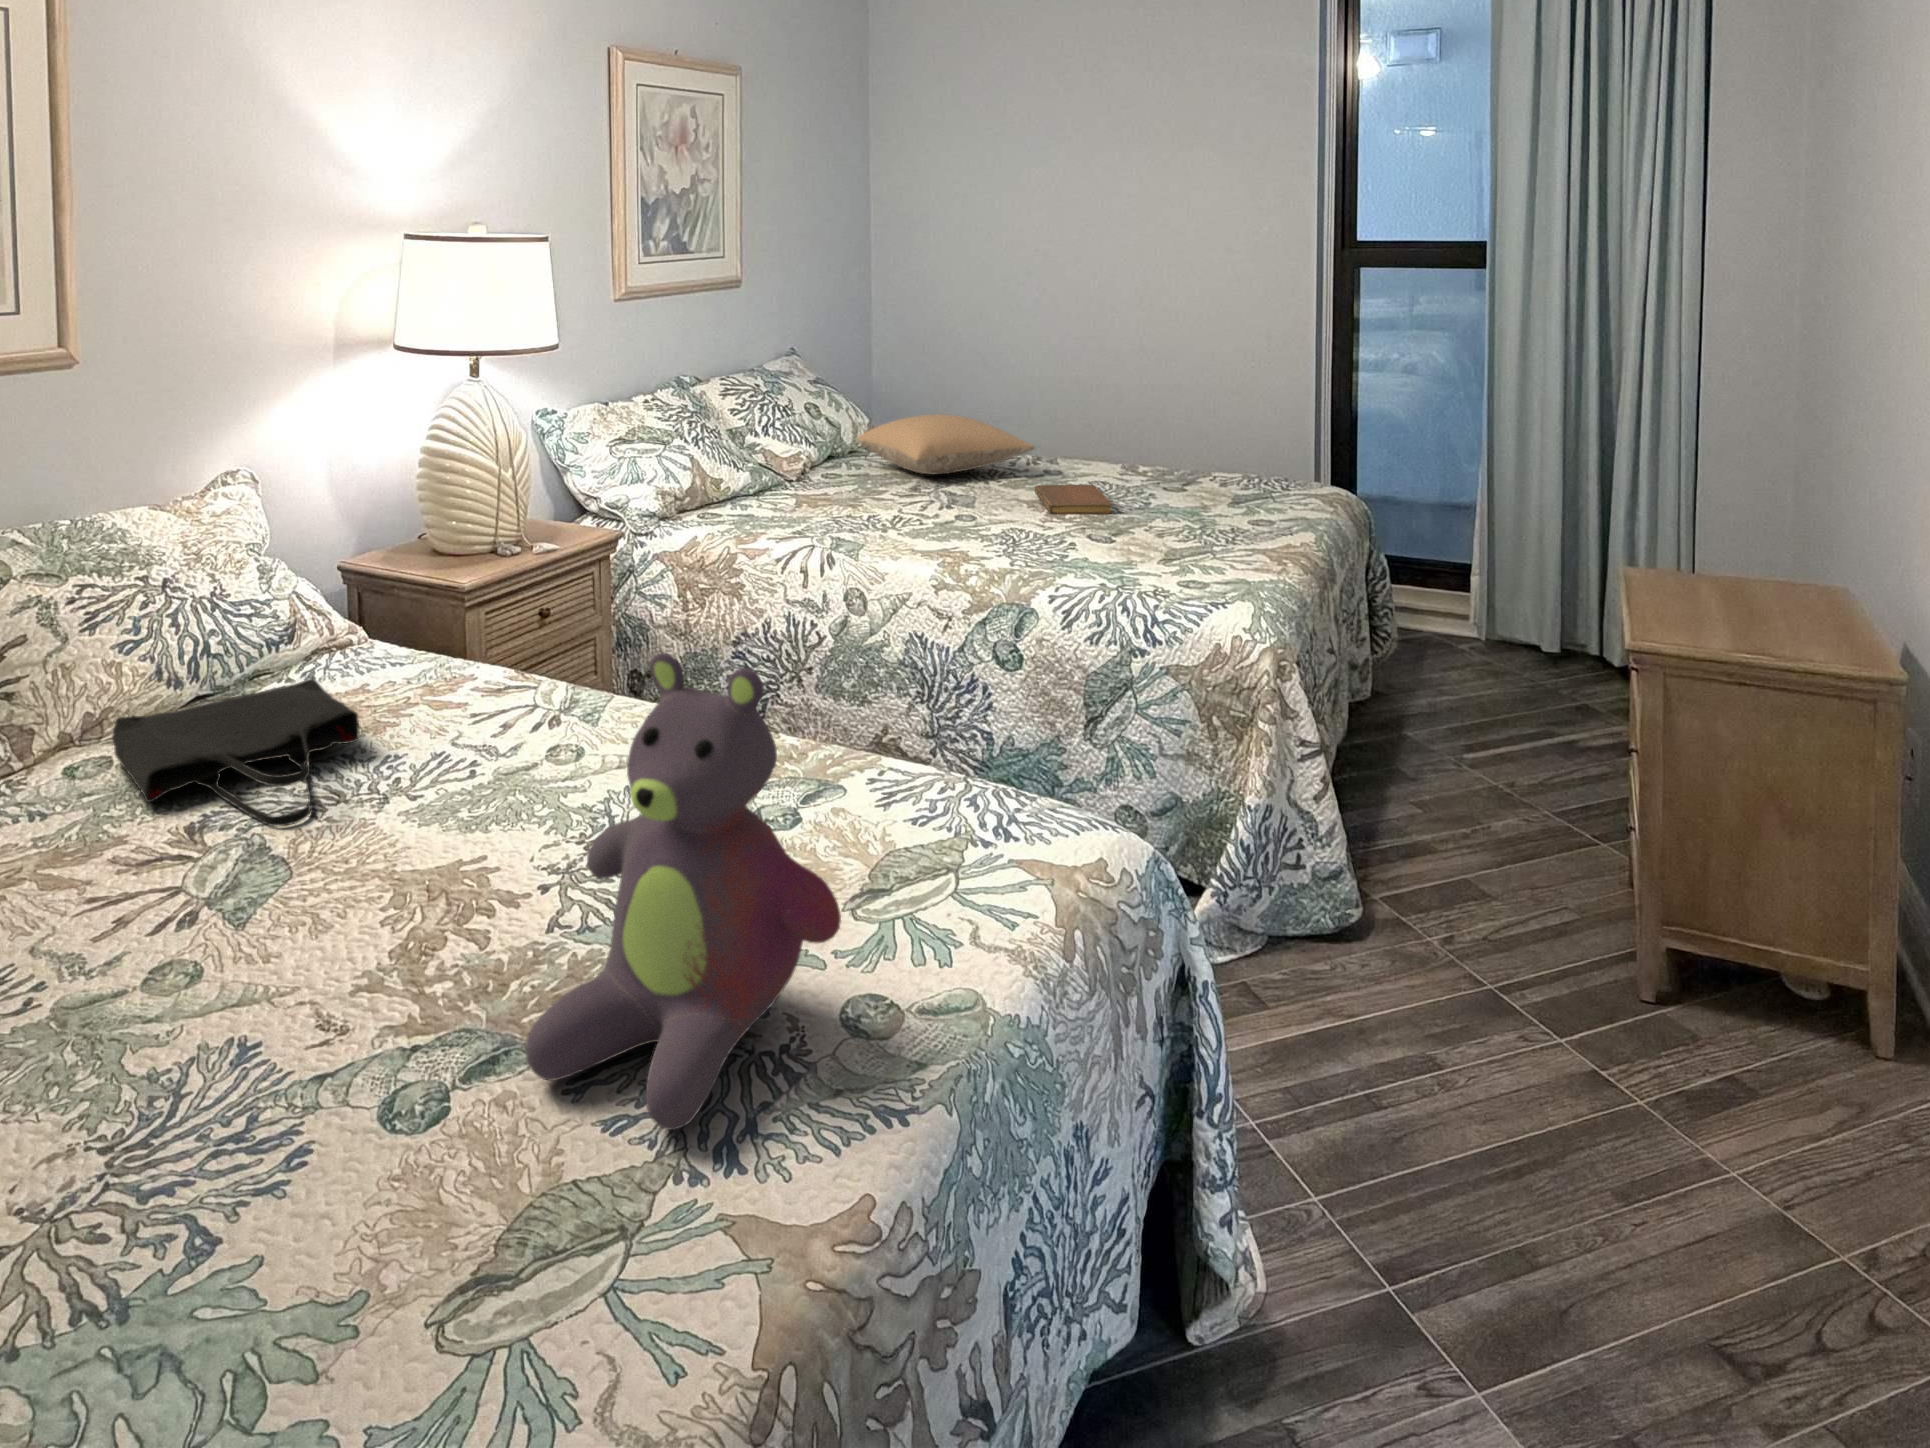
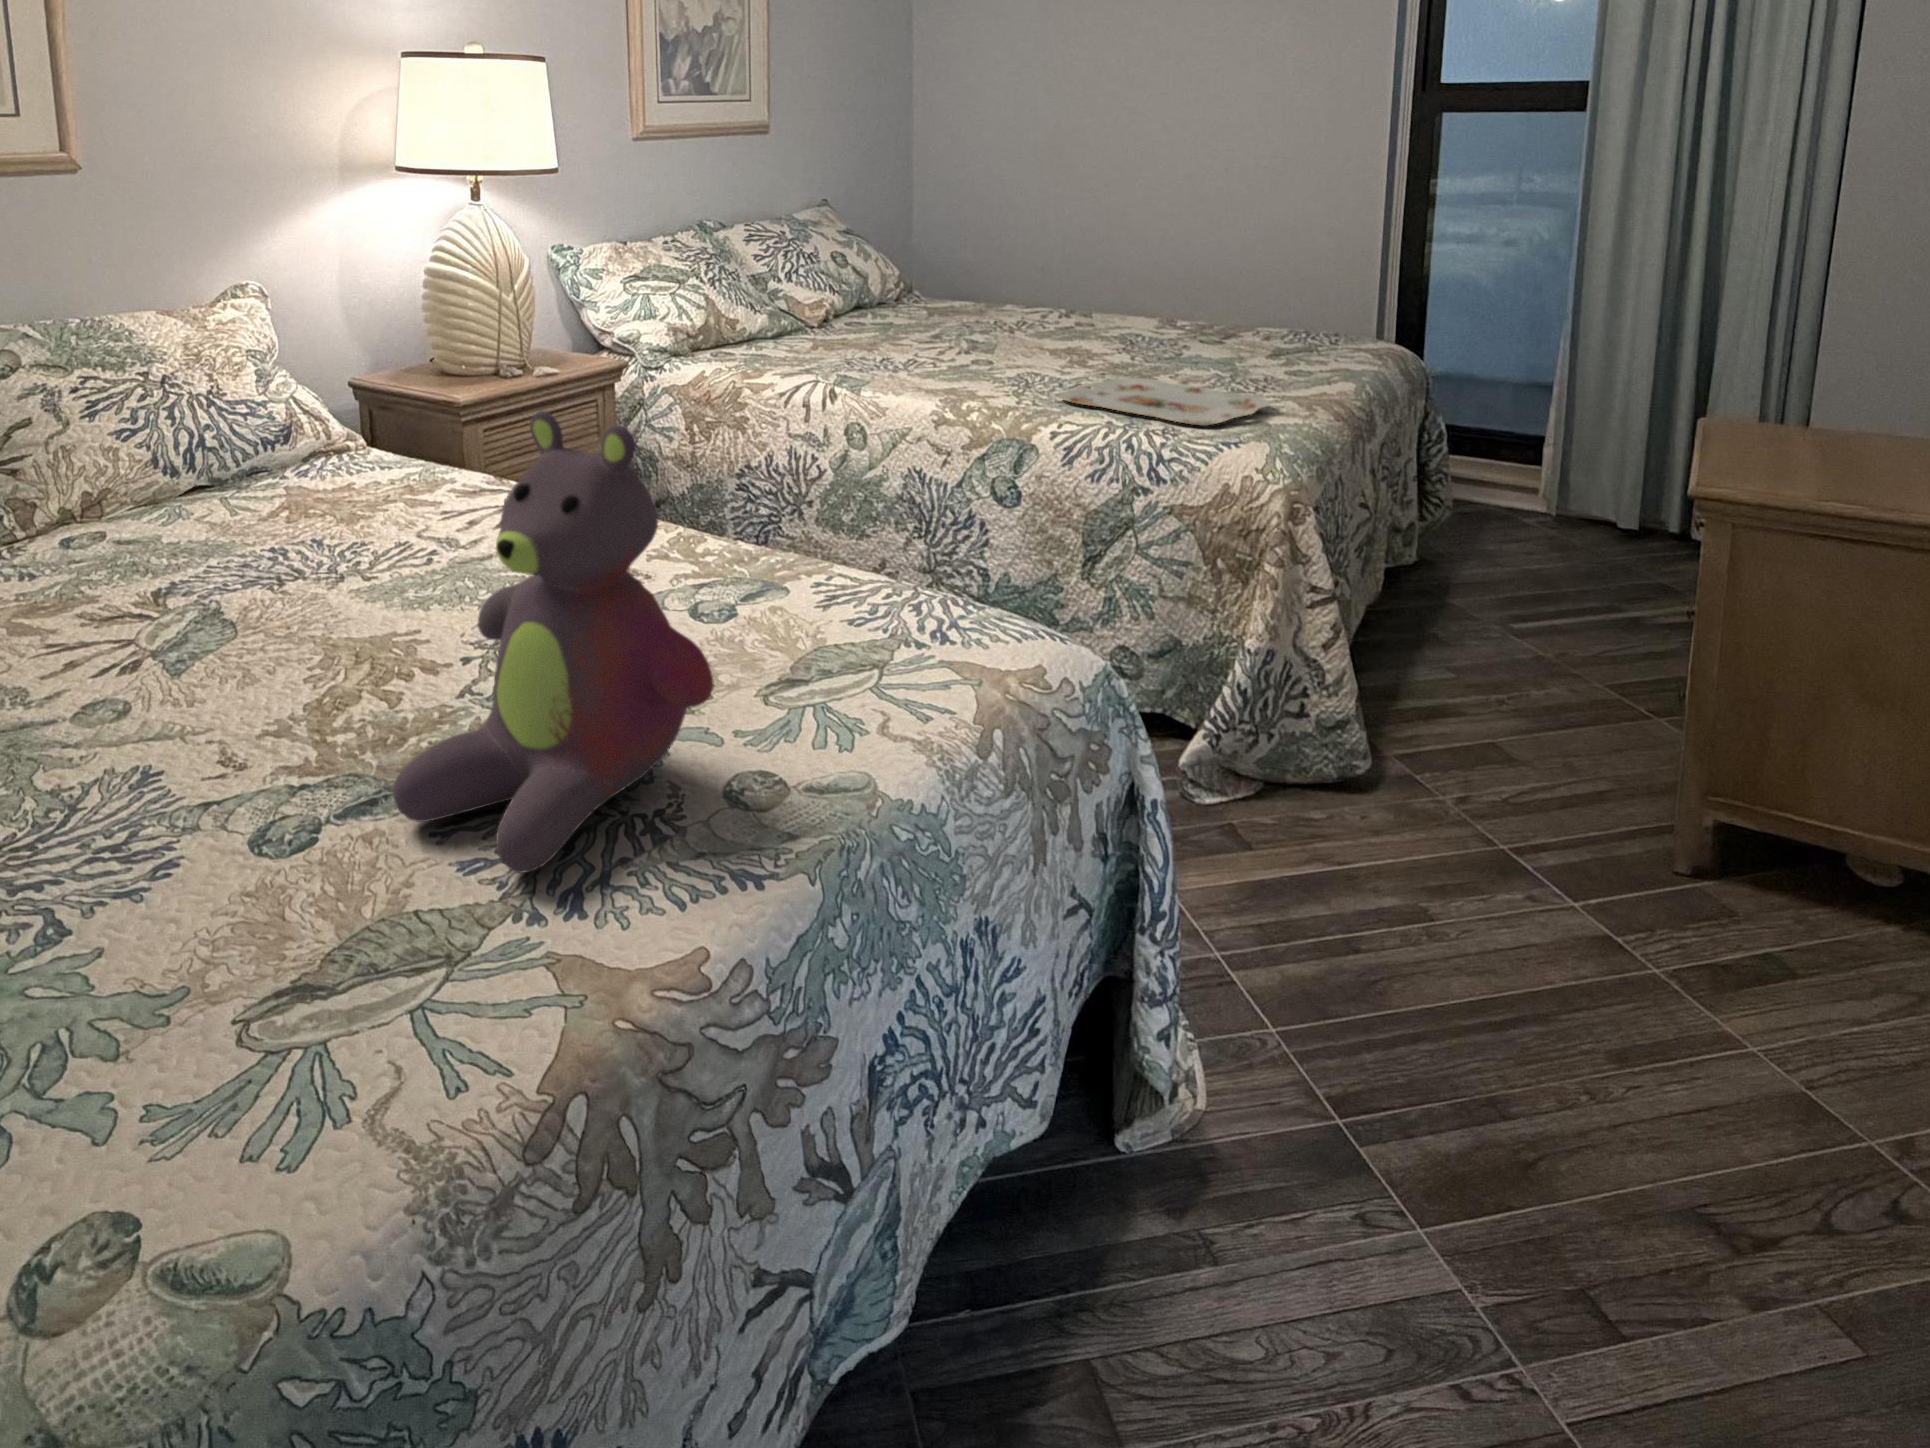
pillow: present [857,414,1035,475] -> none [887,266,1068,325]
notebook: present [1035,485,1113,514] -> none [1061,336,1139,364]
serving tray: none [1049,533,1247,584] -> present [1058,378,1270,426]
tote bag: present [112,678,359,826] -> none [103,471,330,595]

